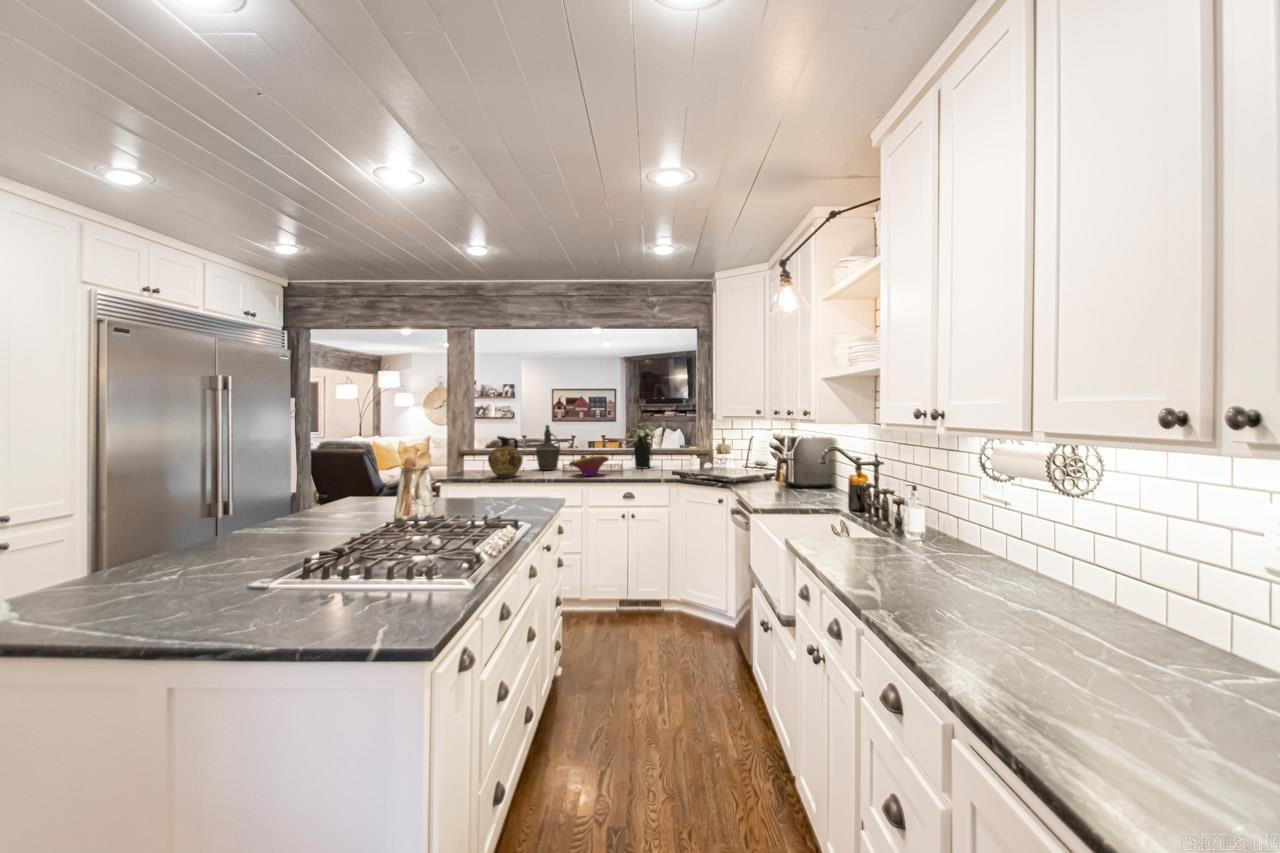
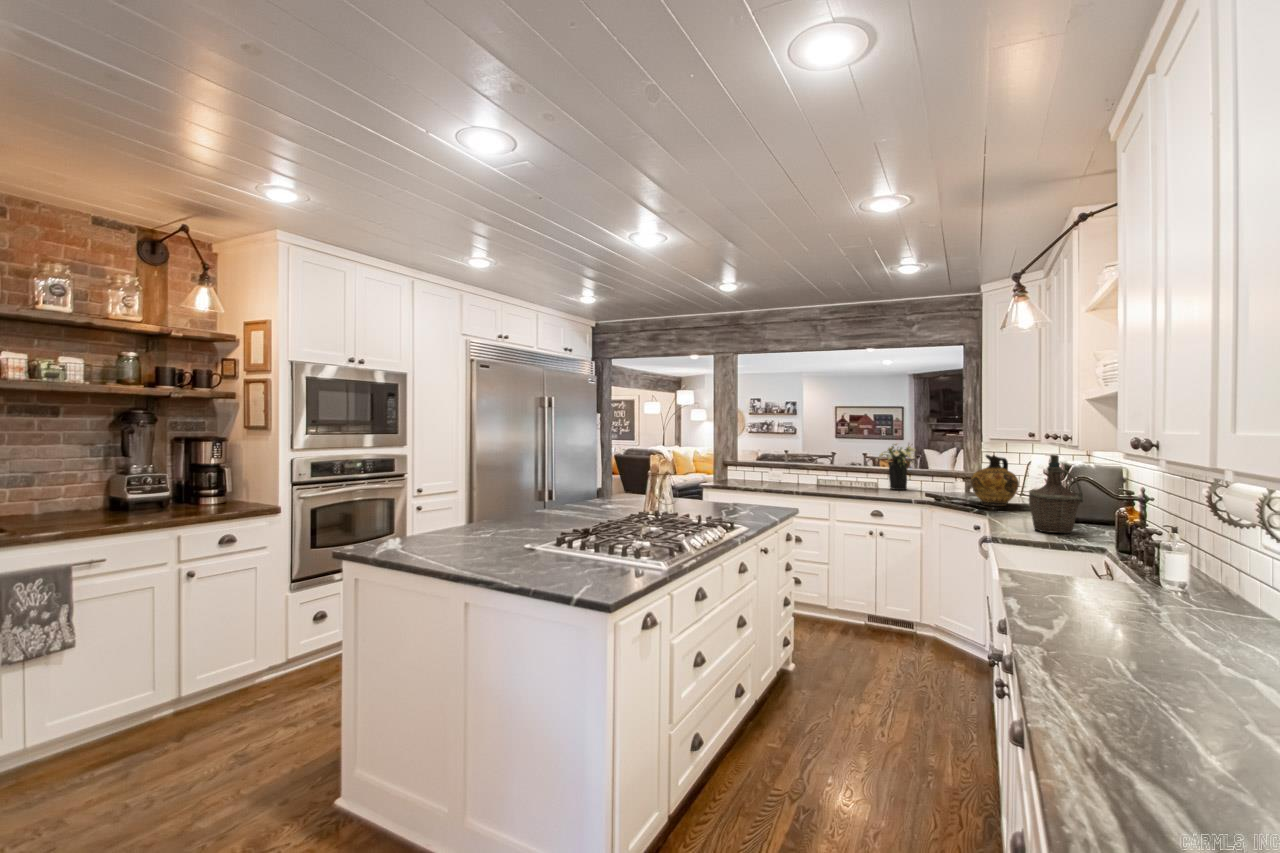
bottle: present [536,425,561,470] -> present [1029,455,1084,533]
ceramic jug: present [488,436,523,478] -> present [971,455,1019,506]
decorative bowl: present [569,455,609,476] -> none [815,472,857,493]

